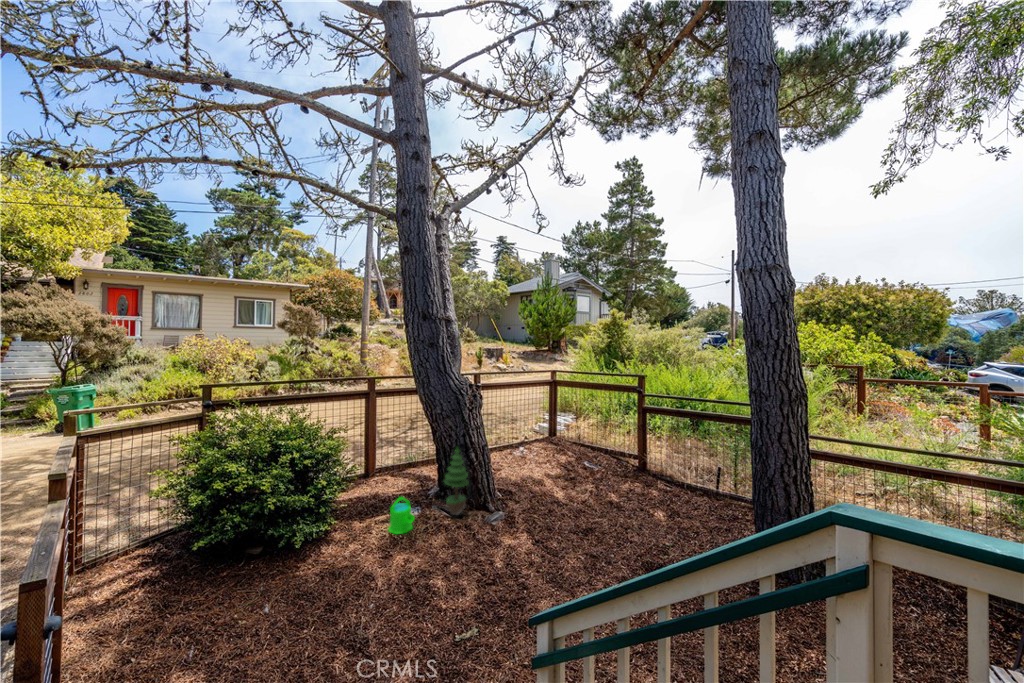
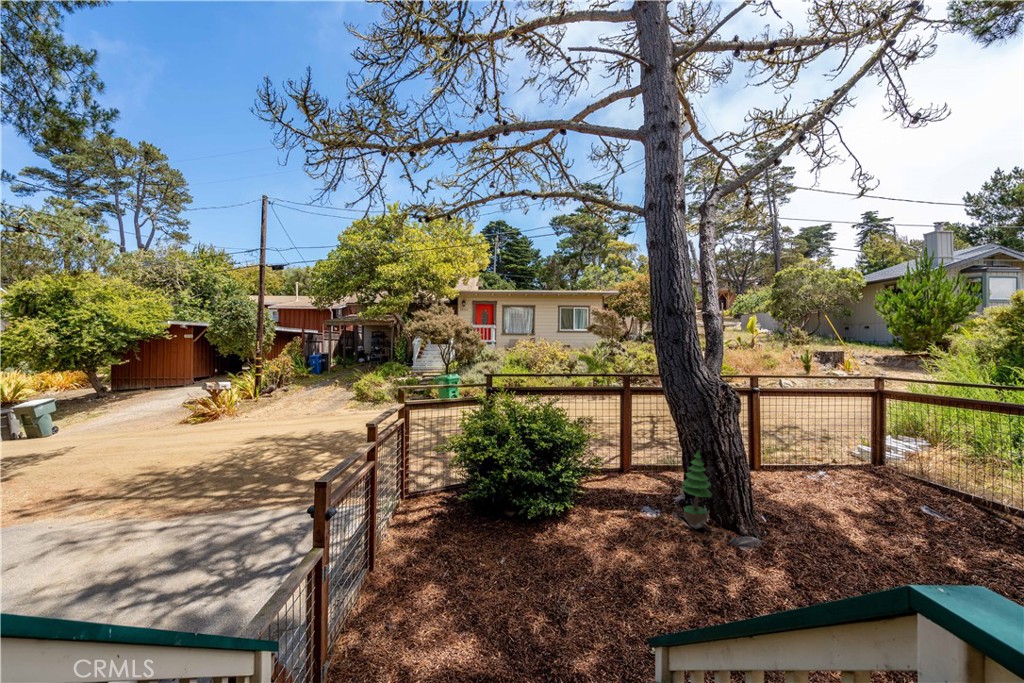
watering can: present [388,497,415,534] -> none [620,490,646,527]

